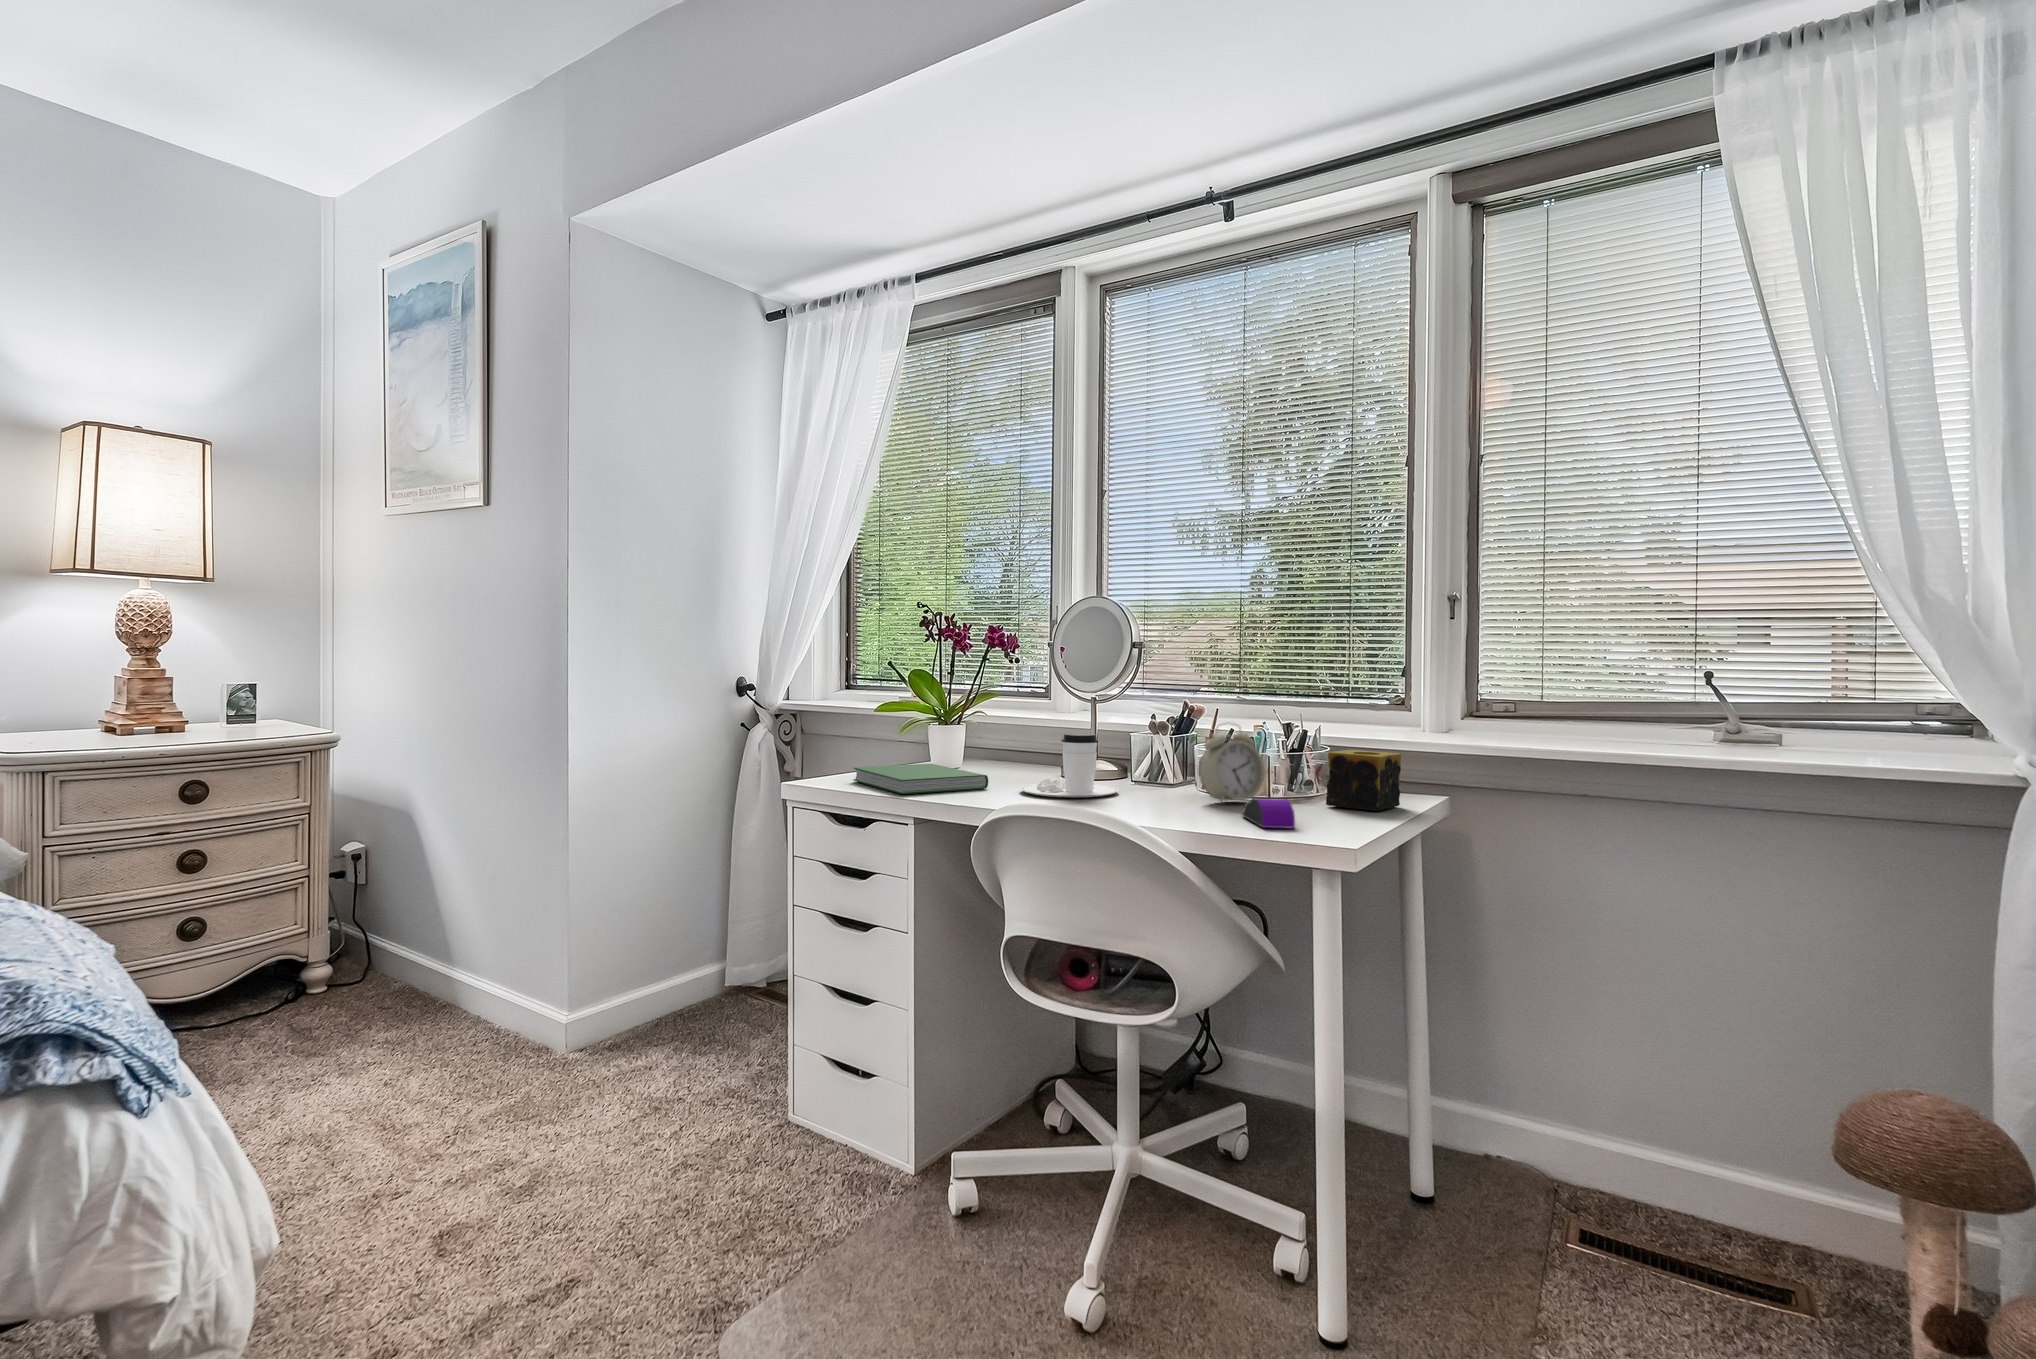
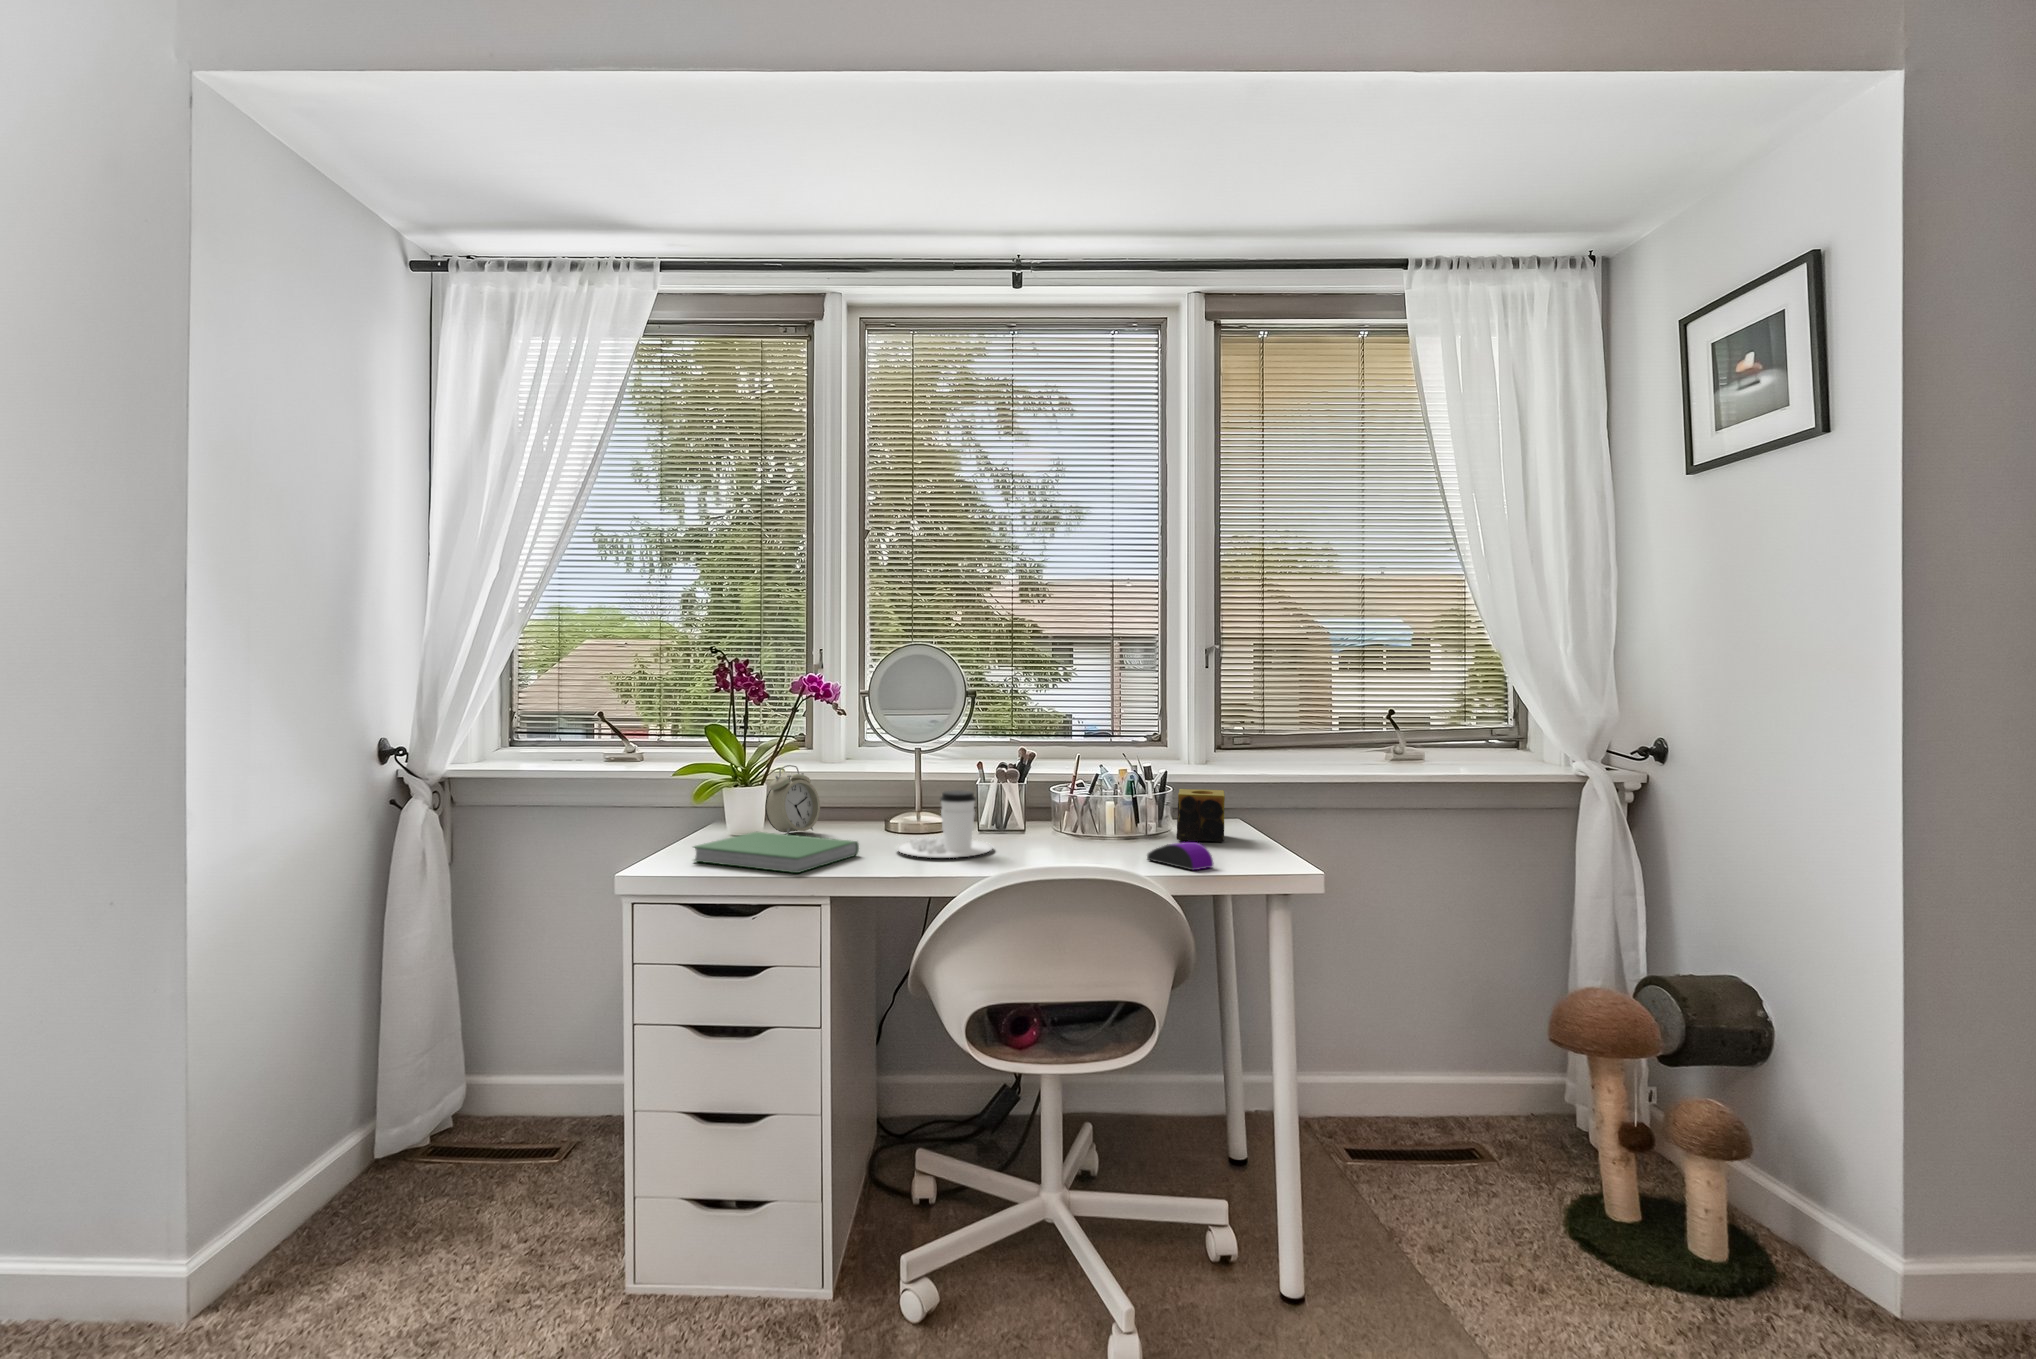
alarm clock: present [1199,730,1265,802] -> present [765,765,820,835]

